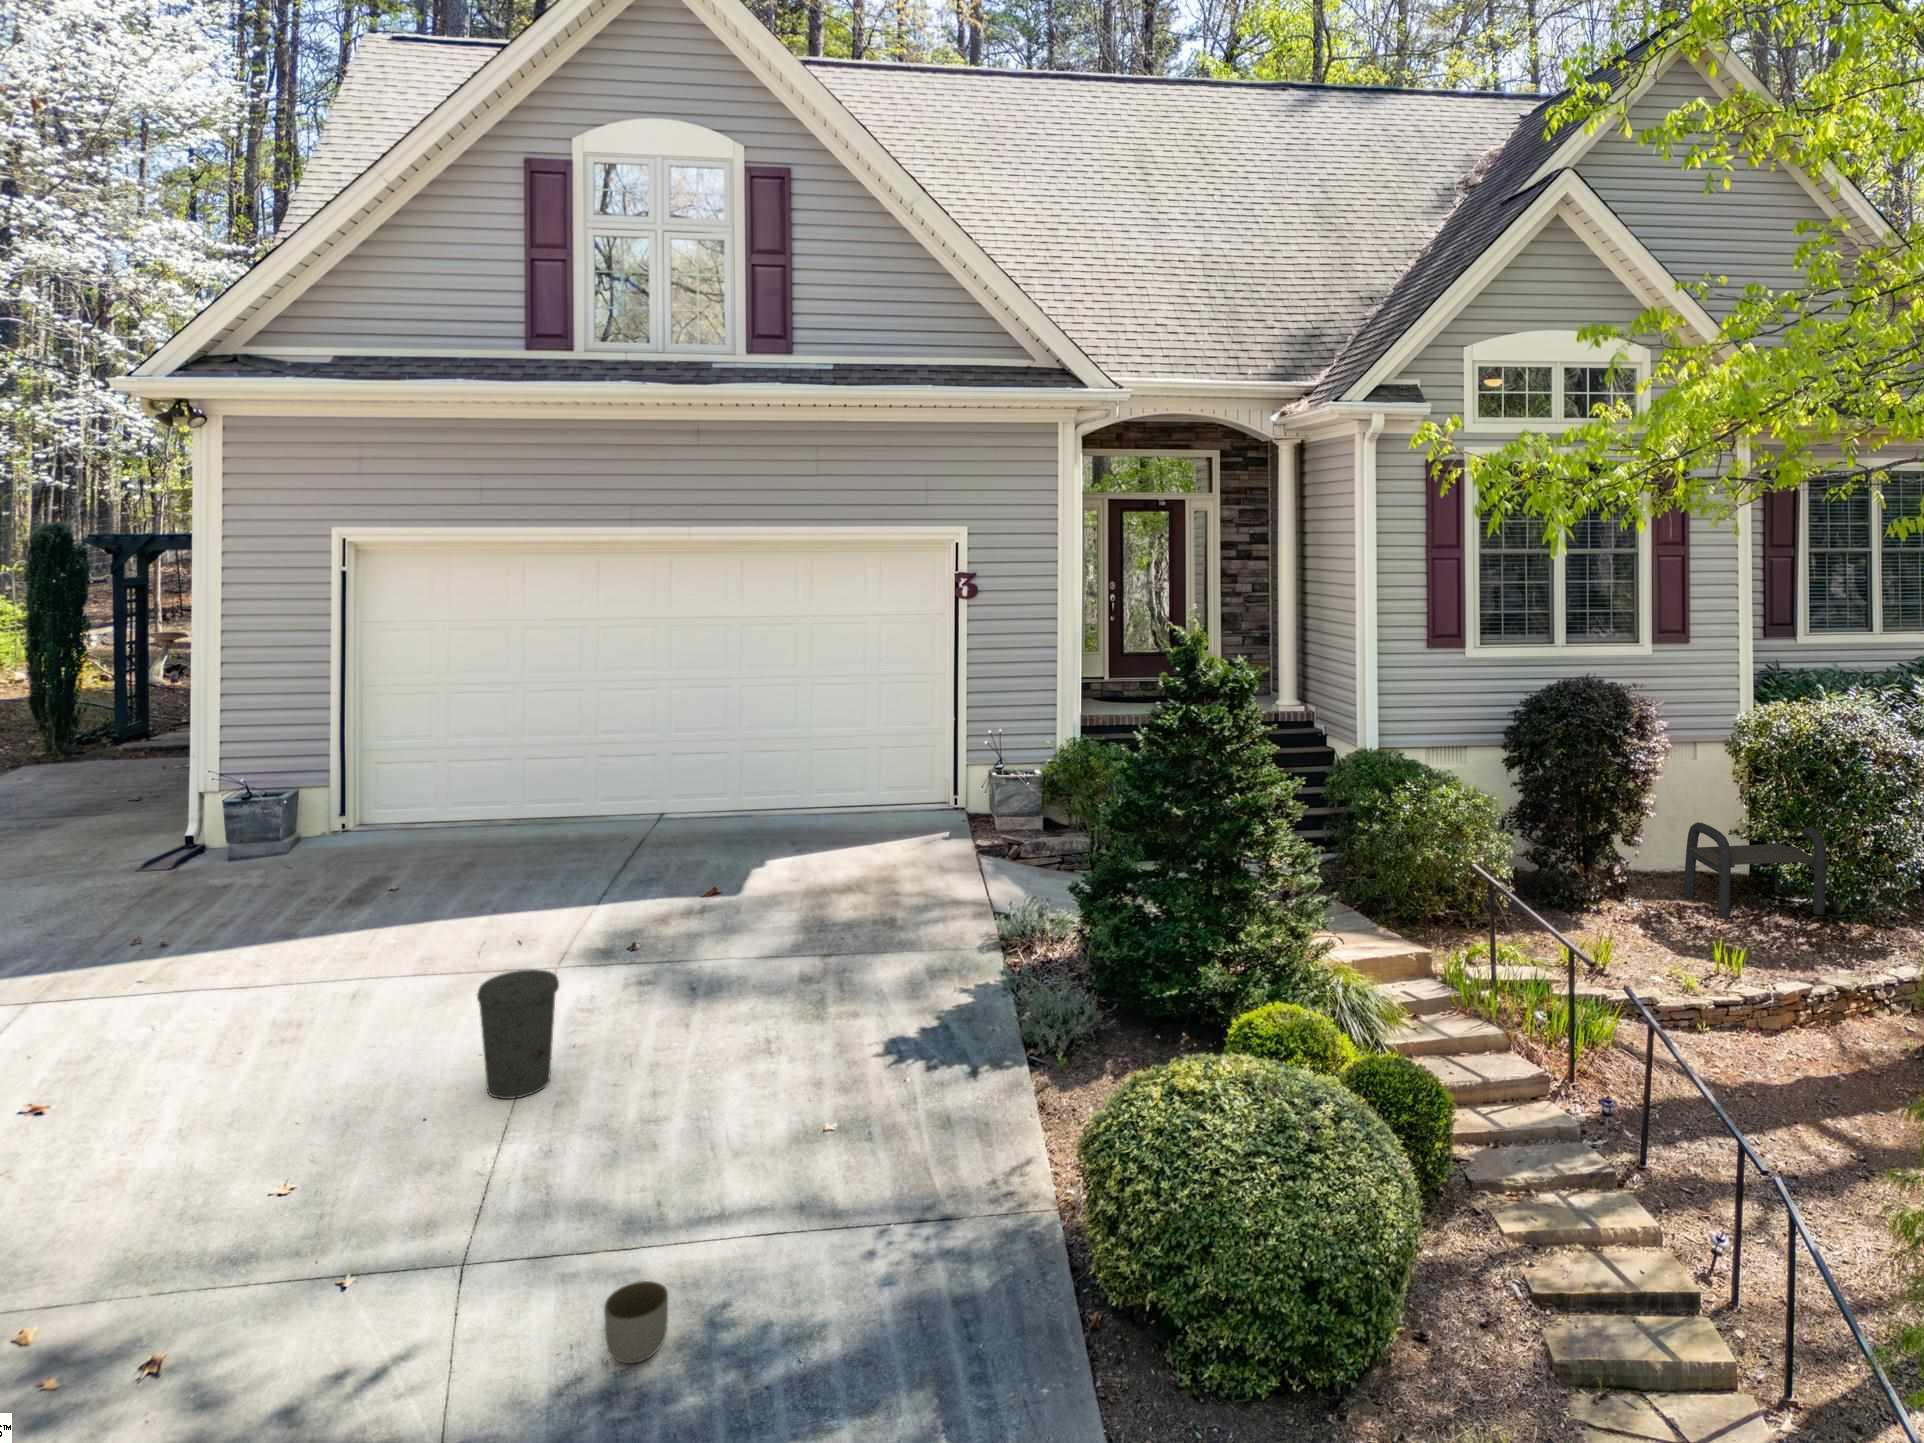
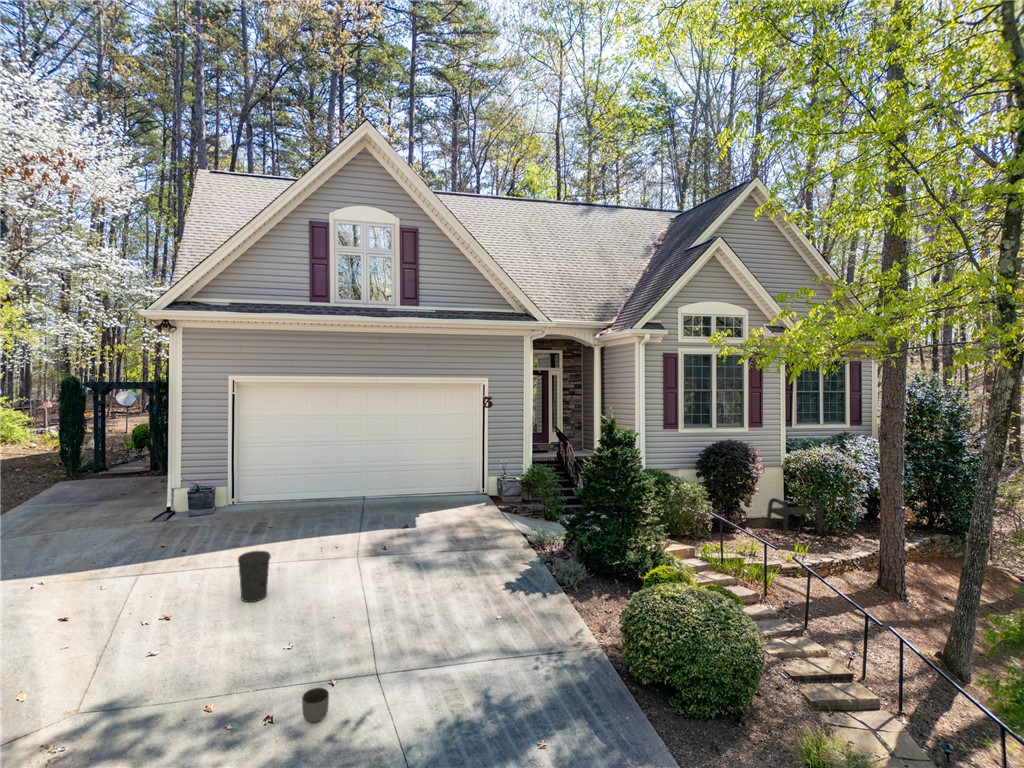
trash can: present [477,969,559,1099] -> present [238,551,271,602]
planter: present [604,1281,668,1363] -> present [302,688,329,722]

